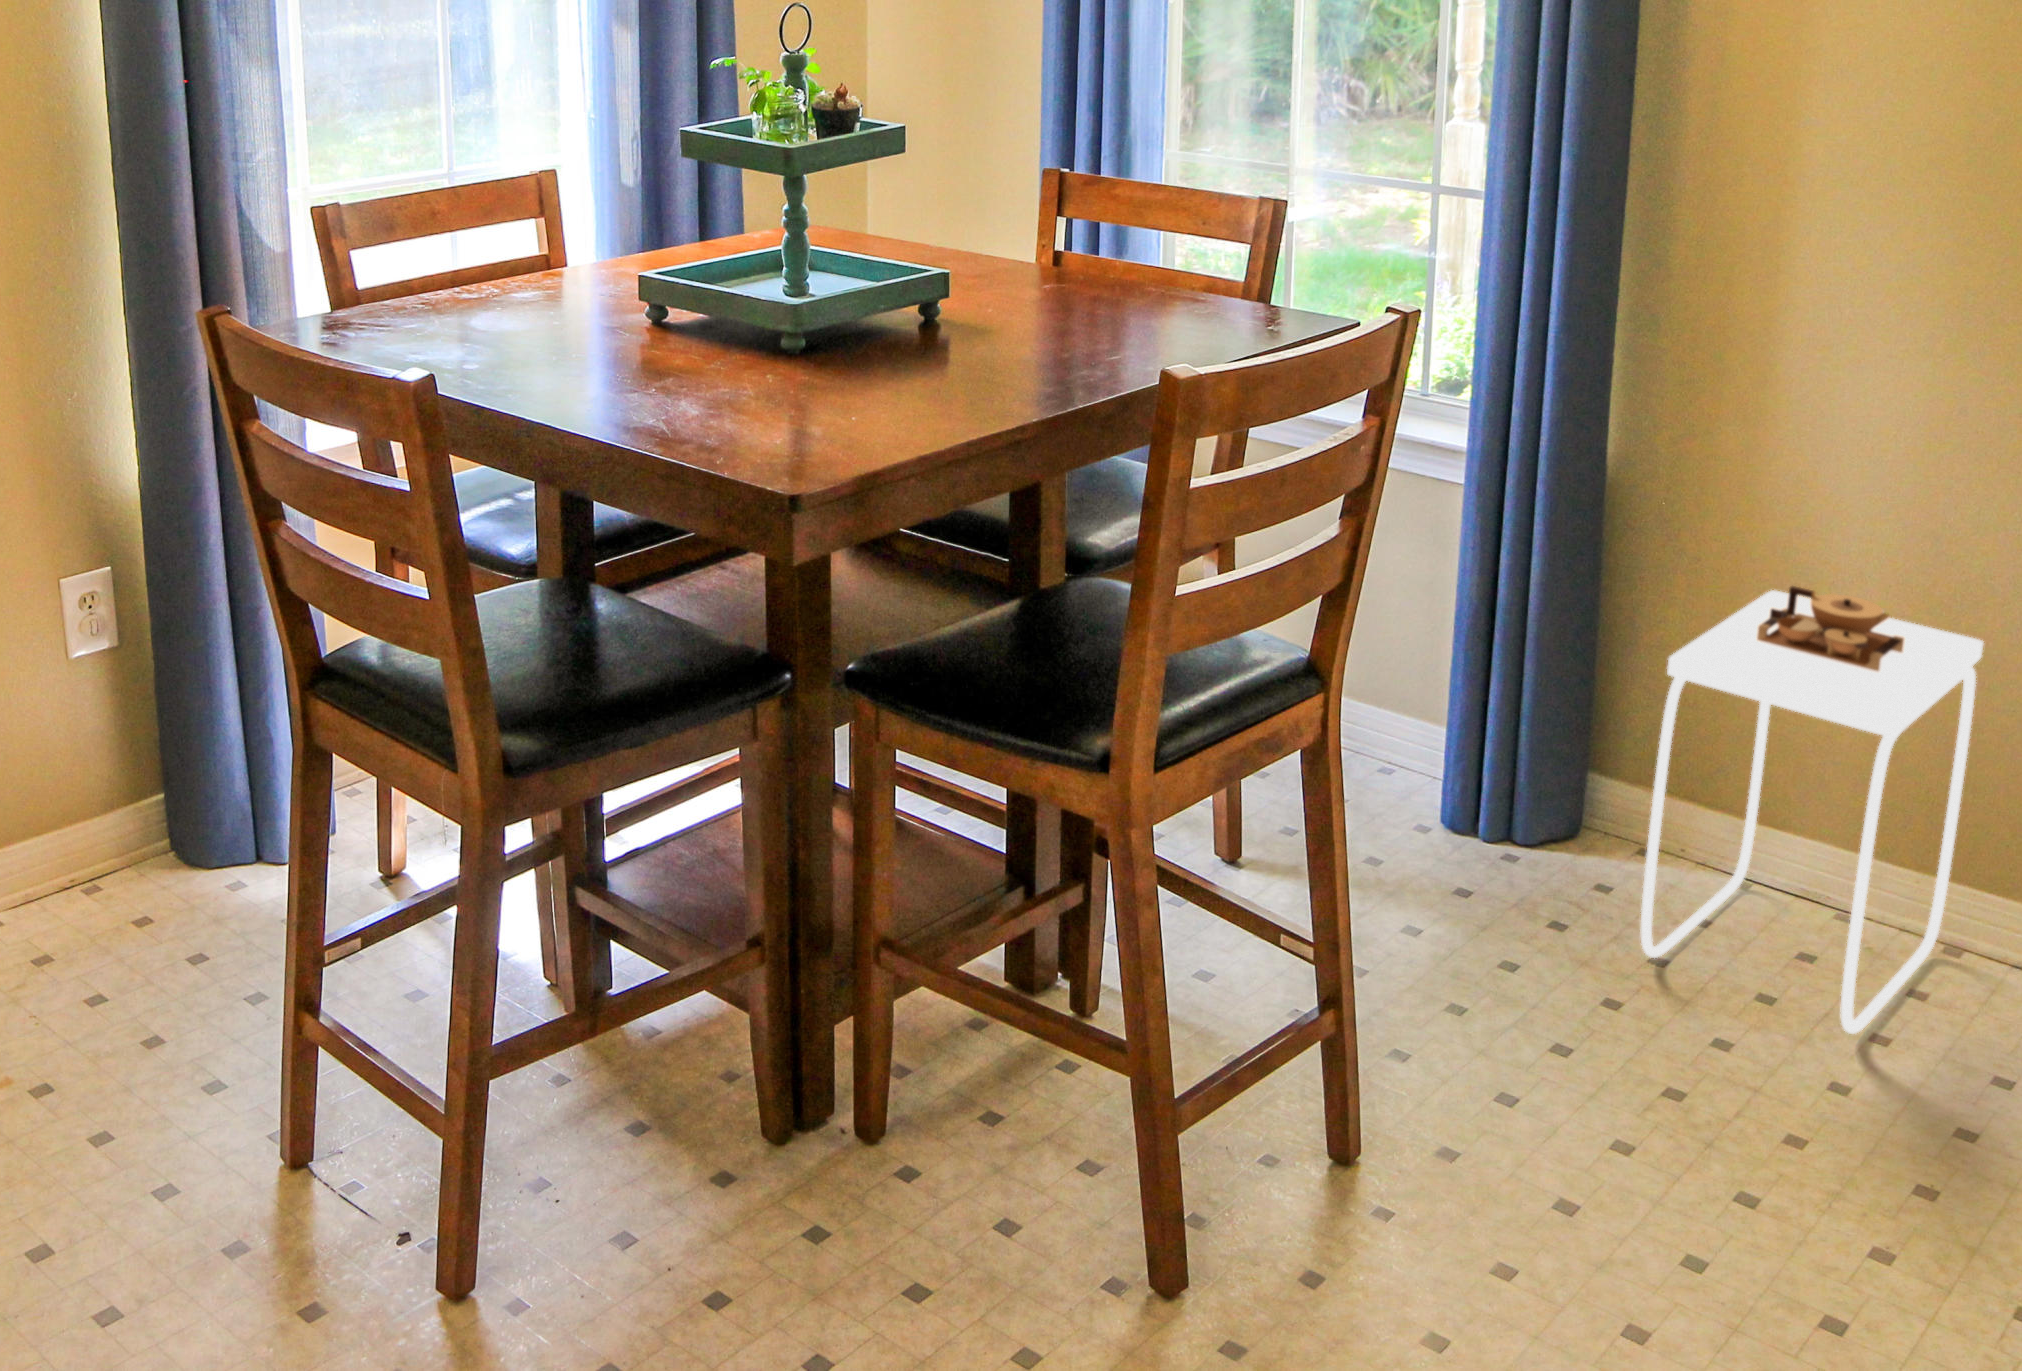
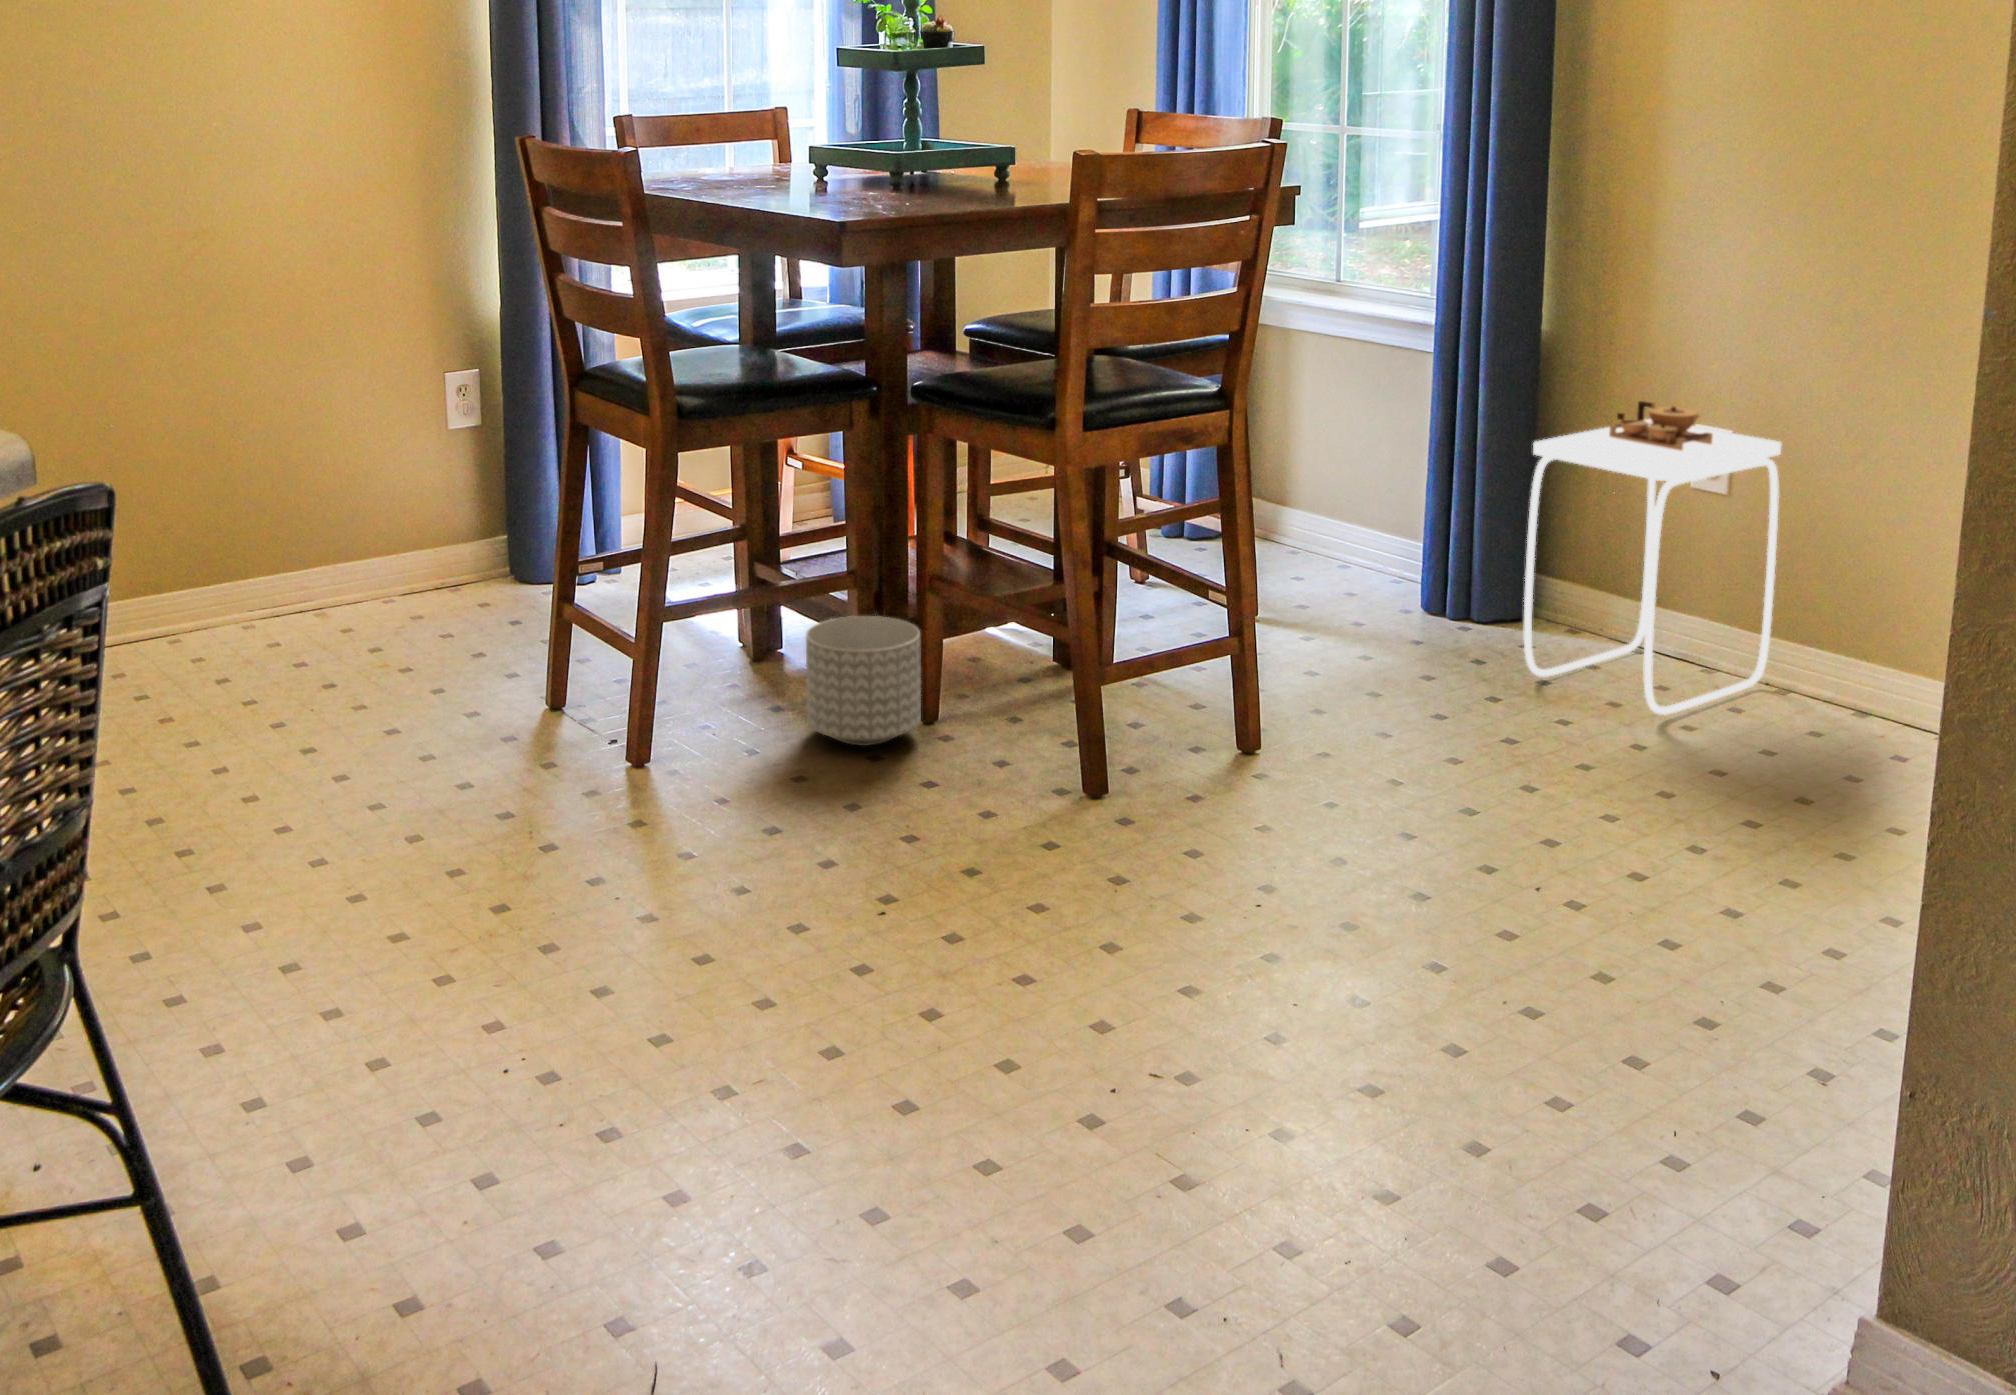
planter: none [696,996,871,1222] -> present [806,616,921,746]

